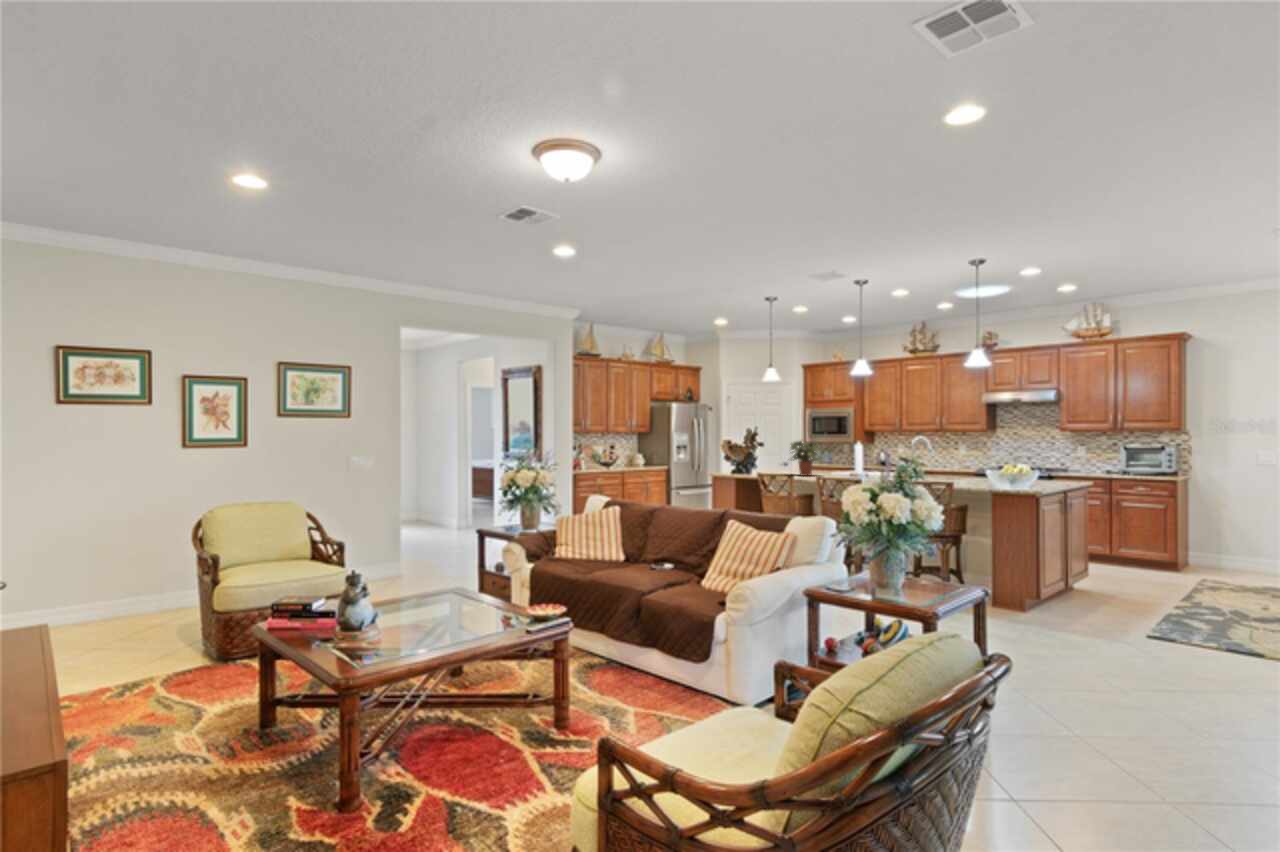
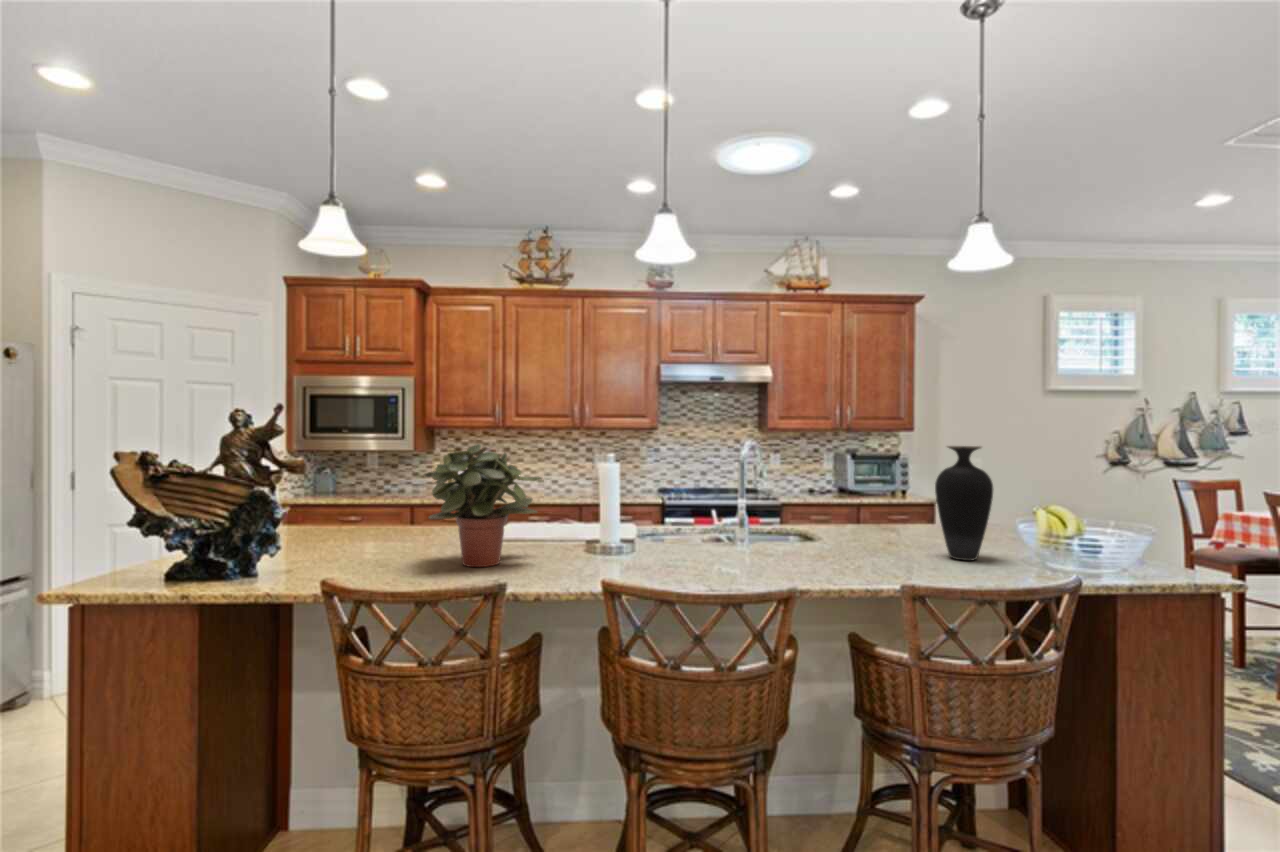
vase: none [948,442,970,486] -> present [935,446,993,561]

